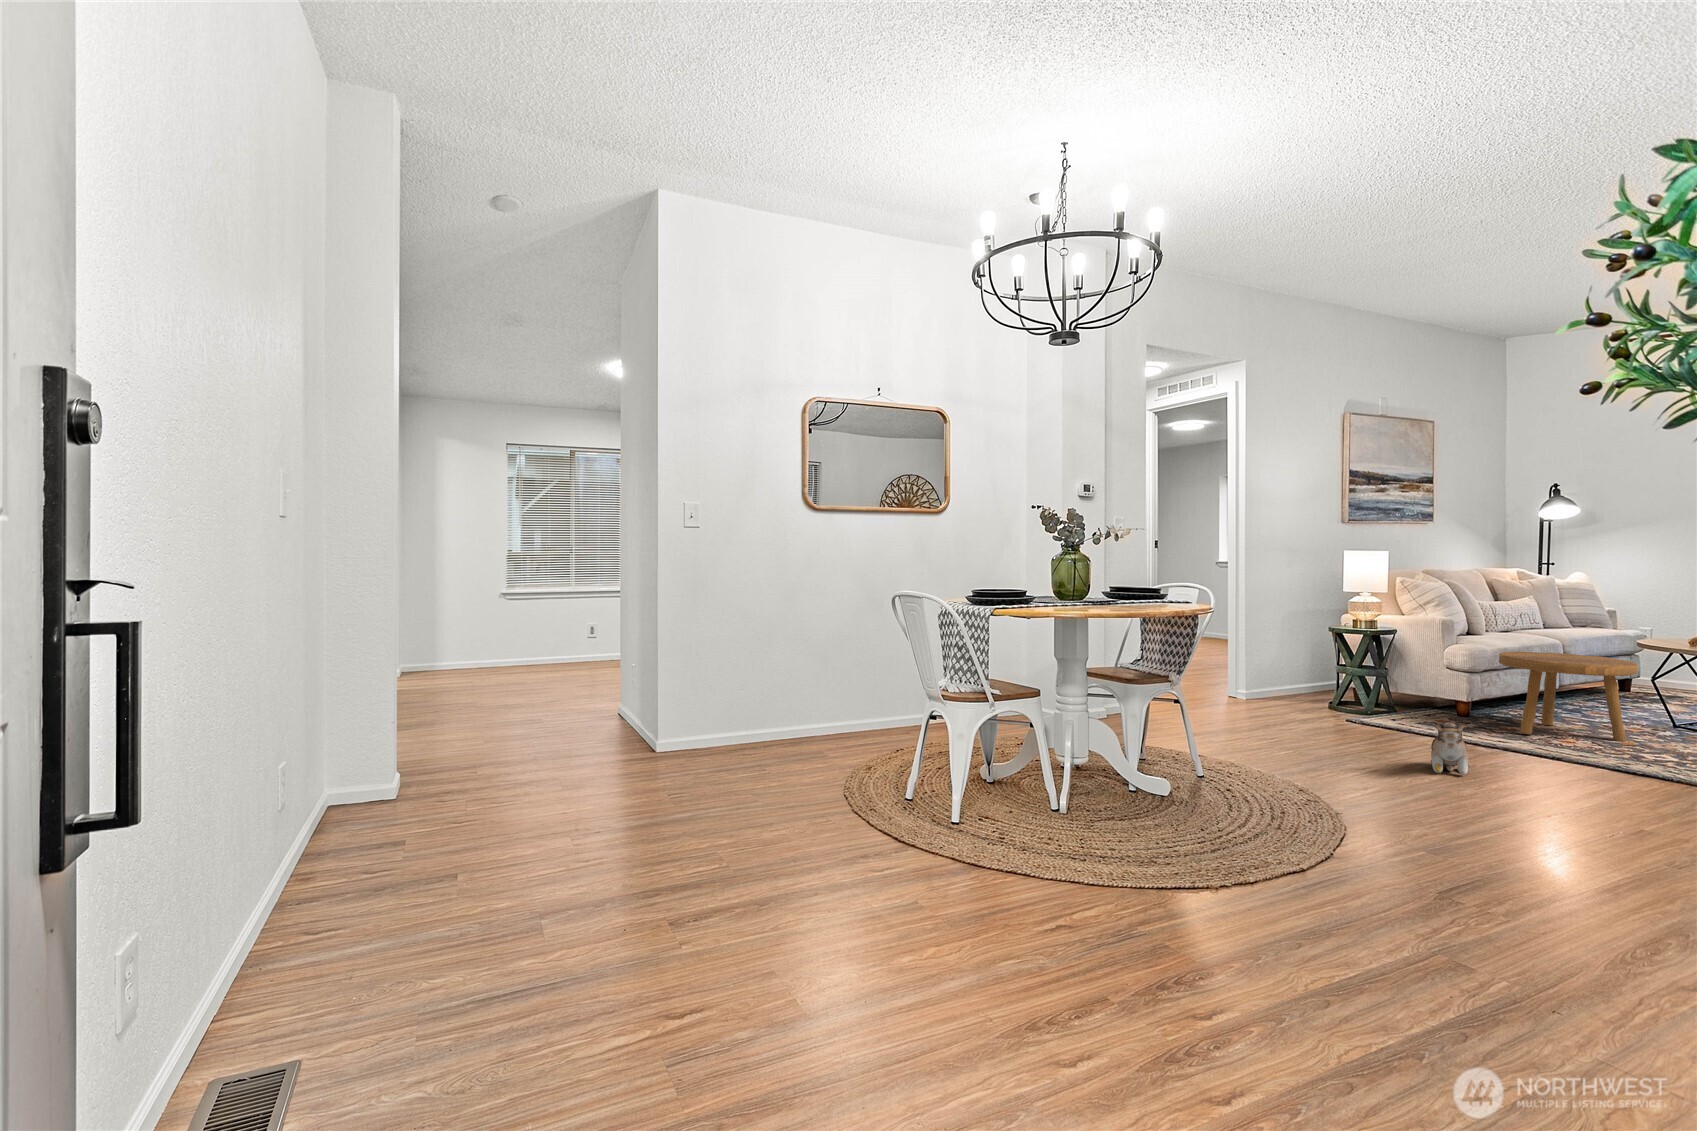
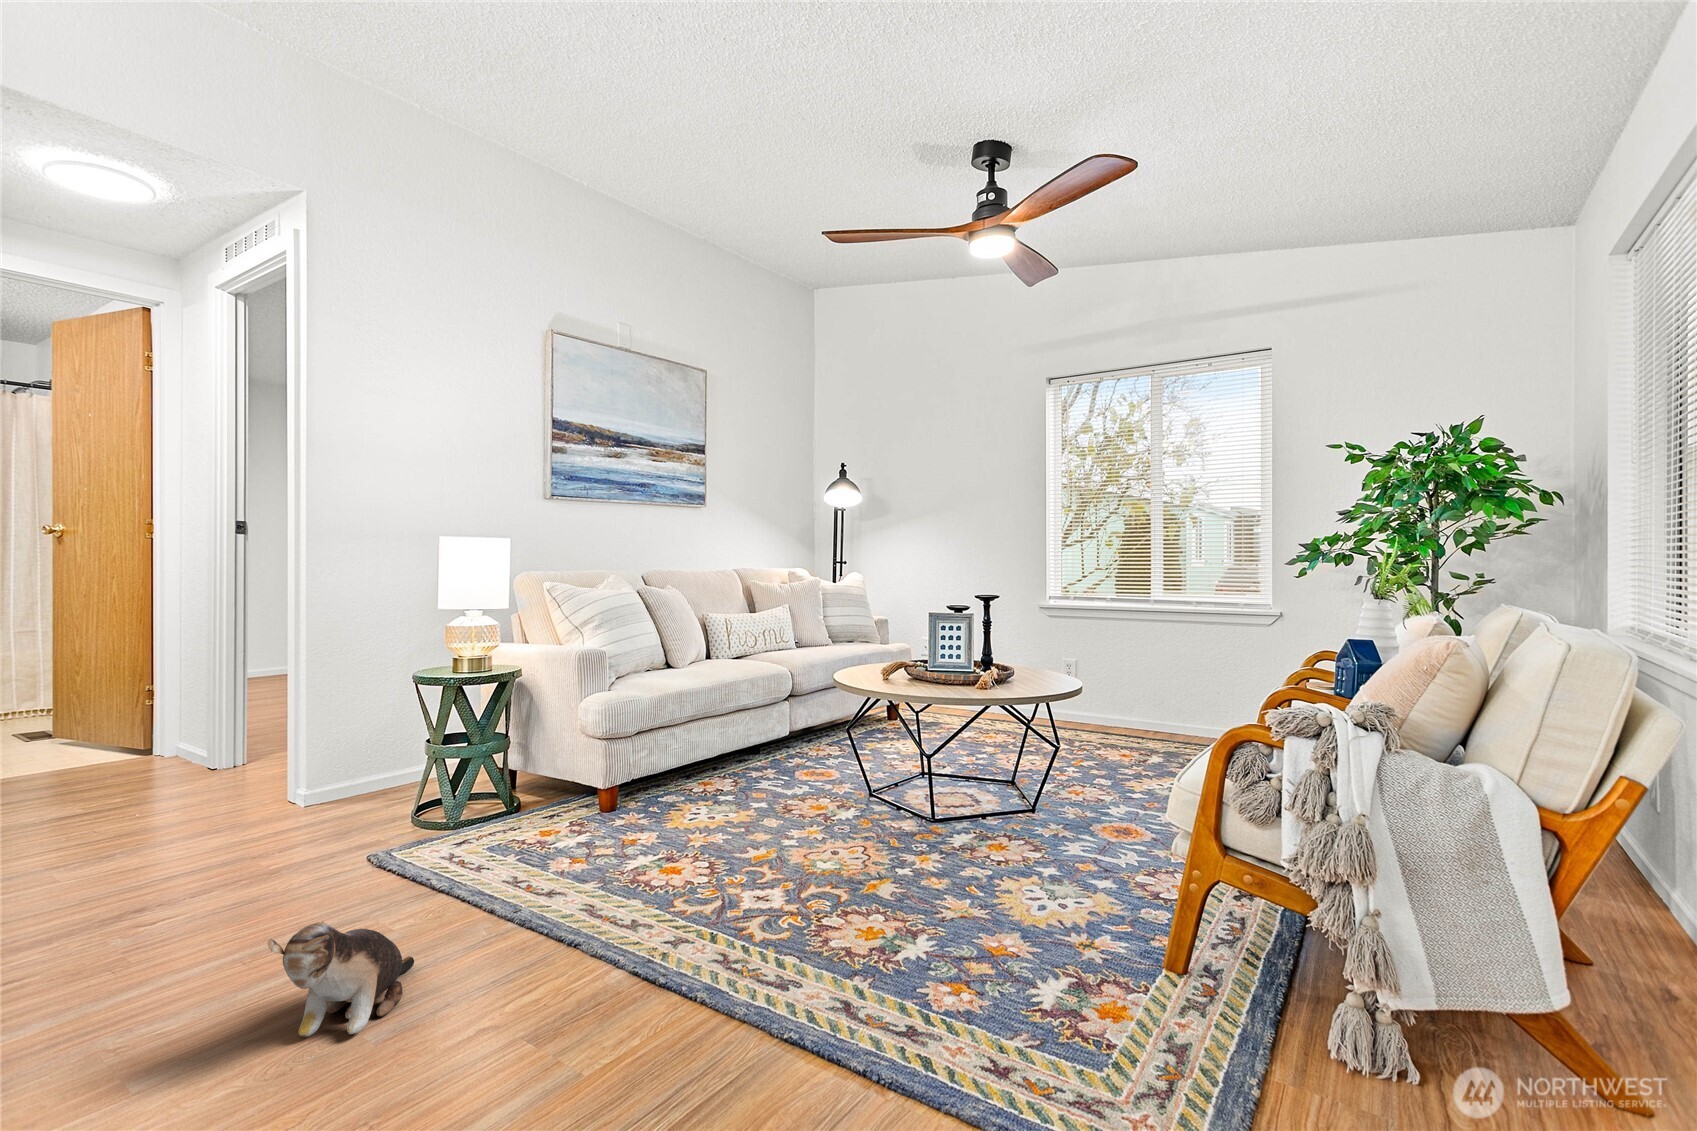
footstool: present [1499,651,1638,742] -> none [645,696,811,839]

